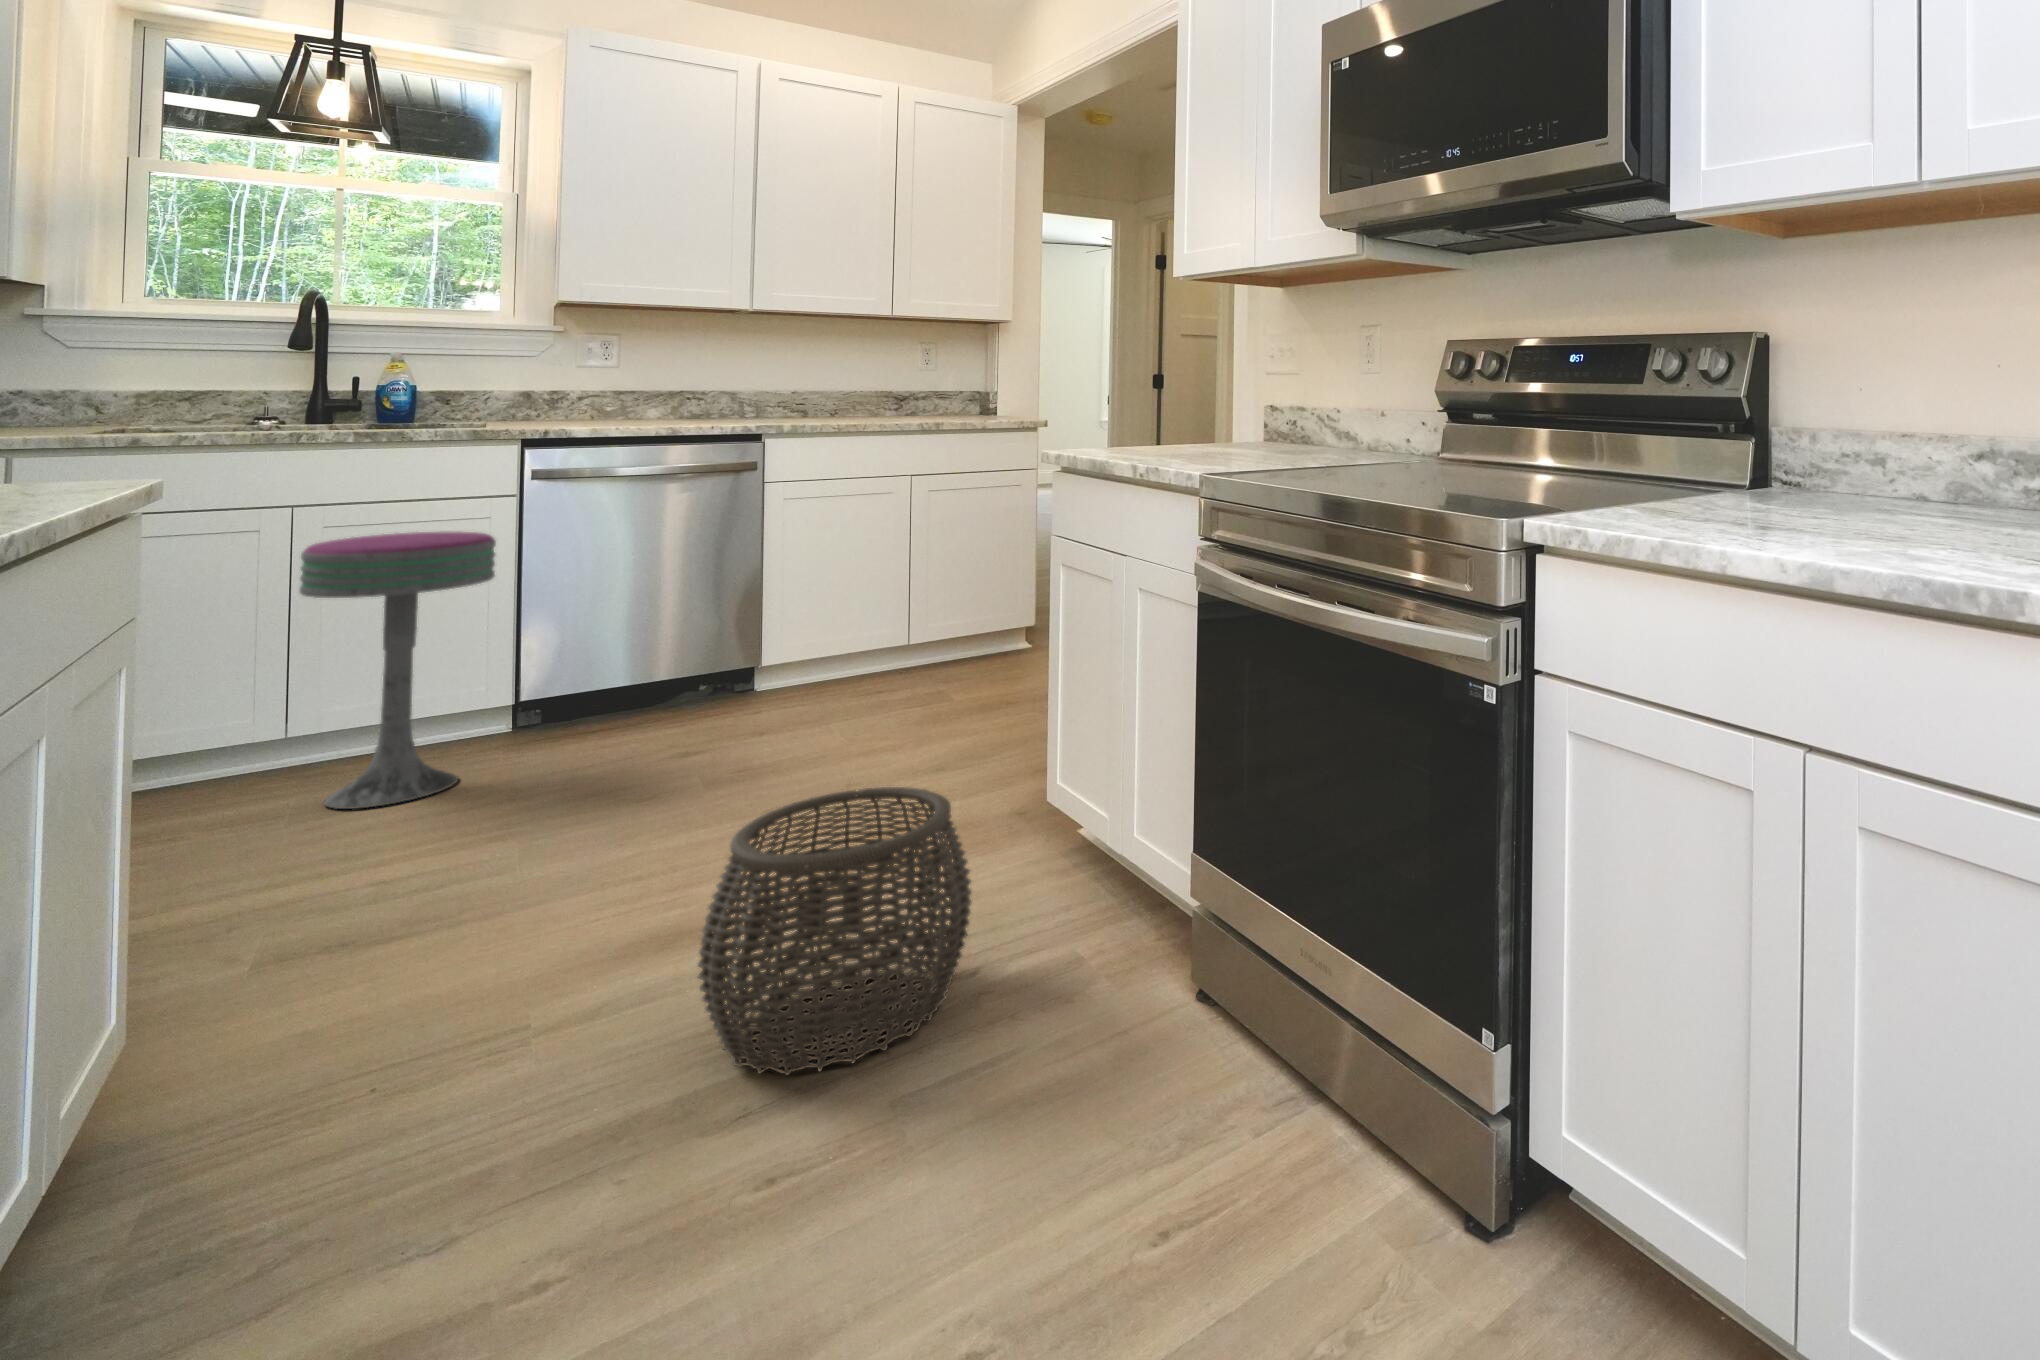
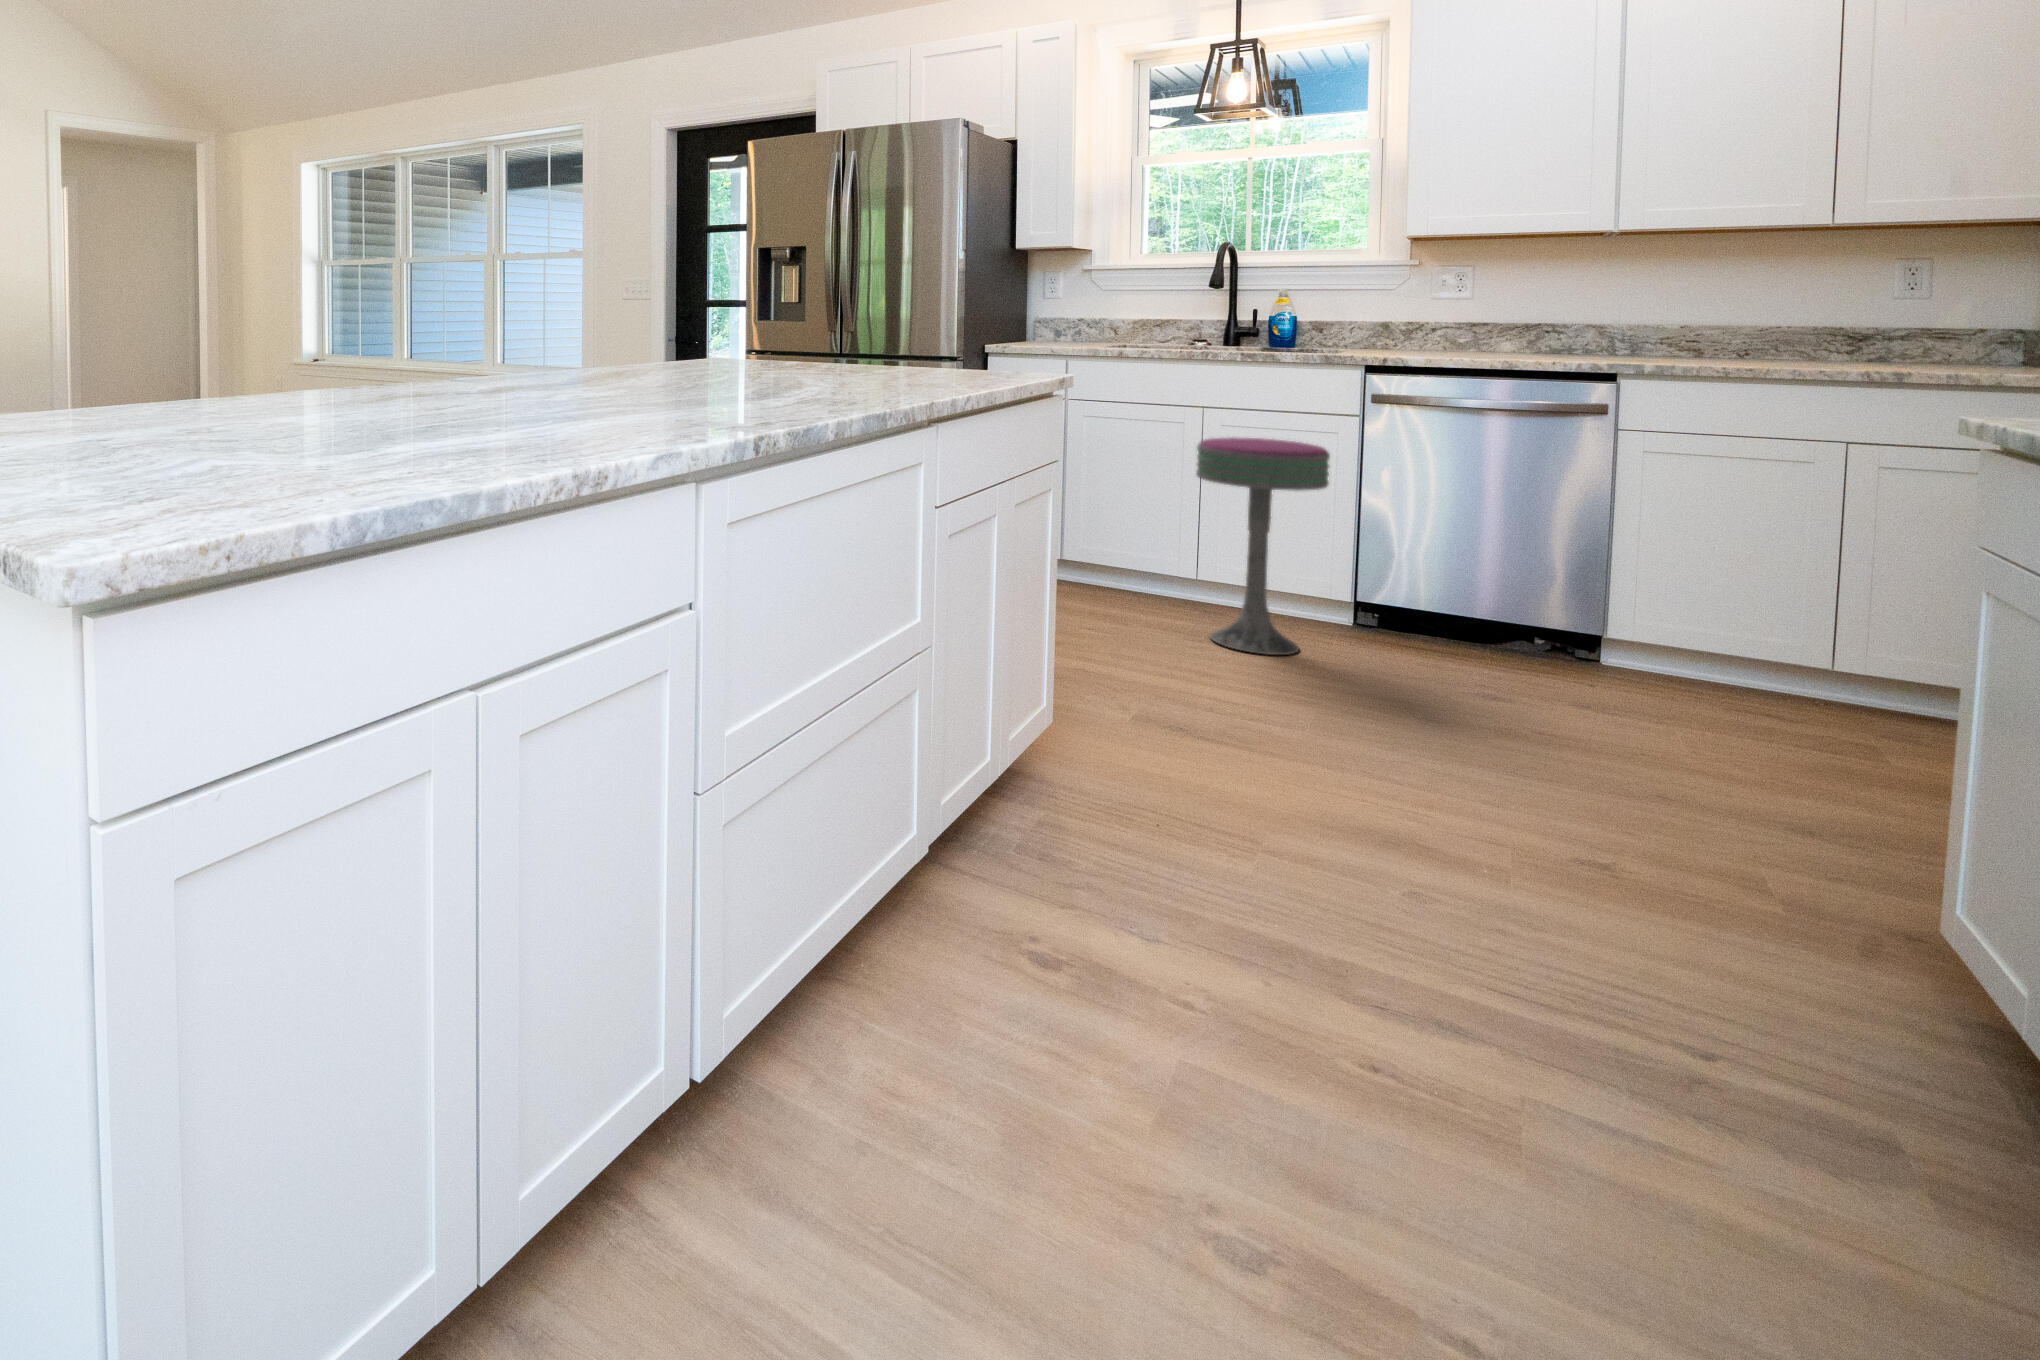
woven basket: present [698,787,972,1075] -> none [1362,768,1703,1083]

